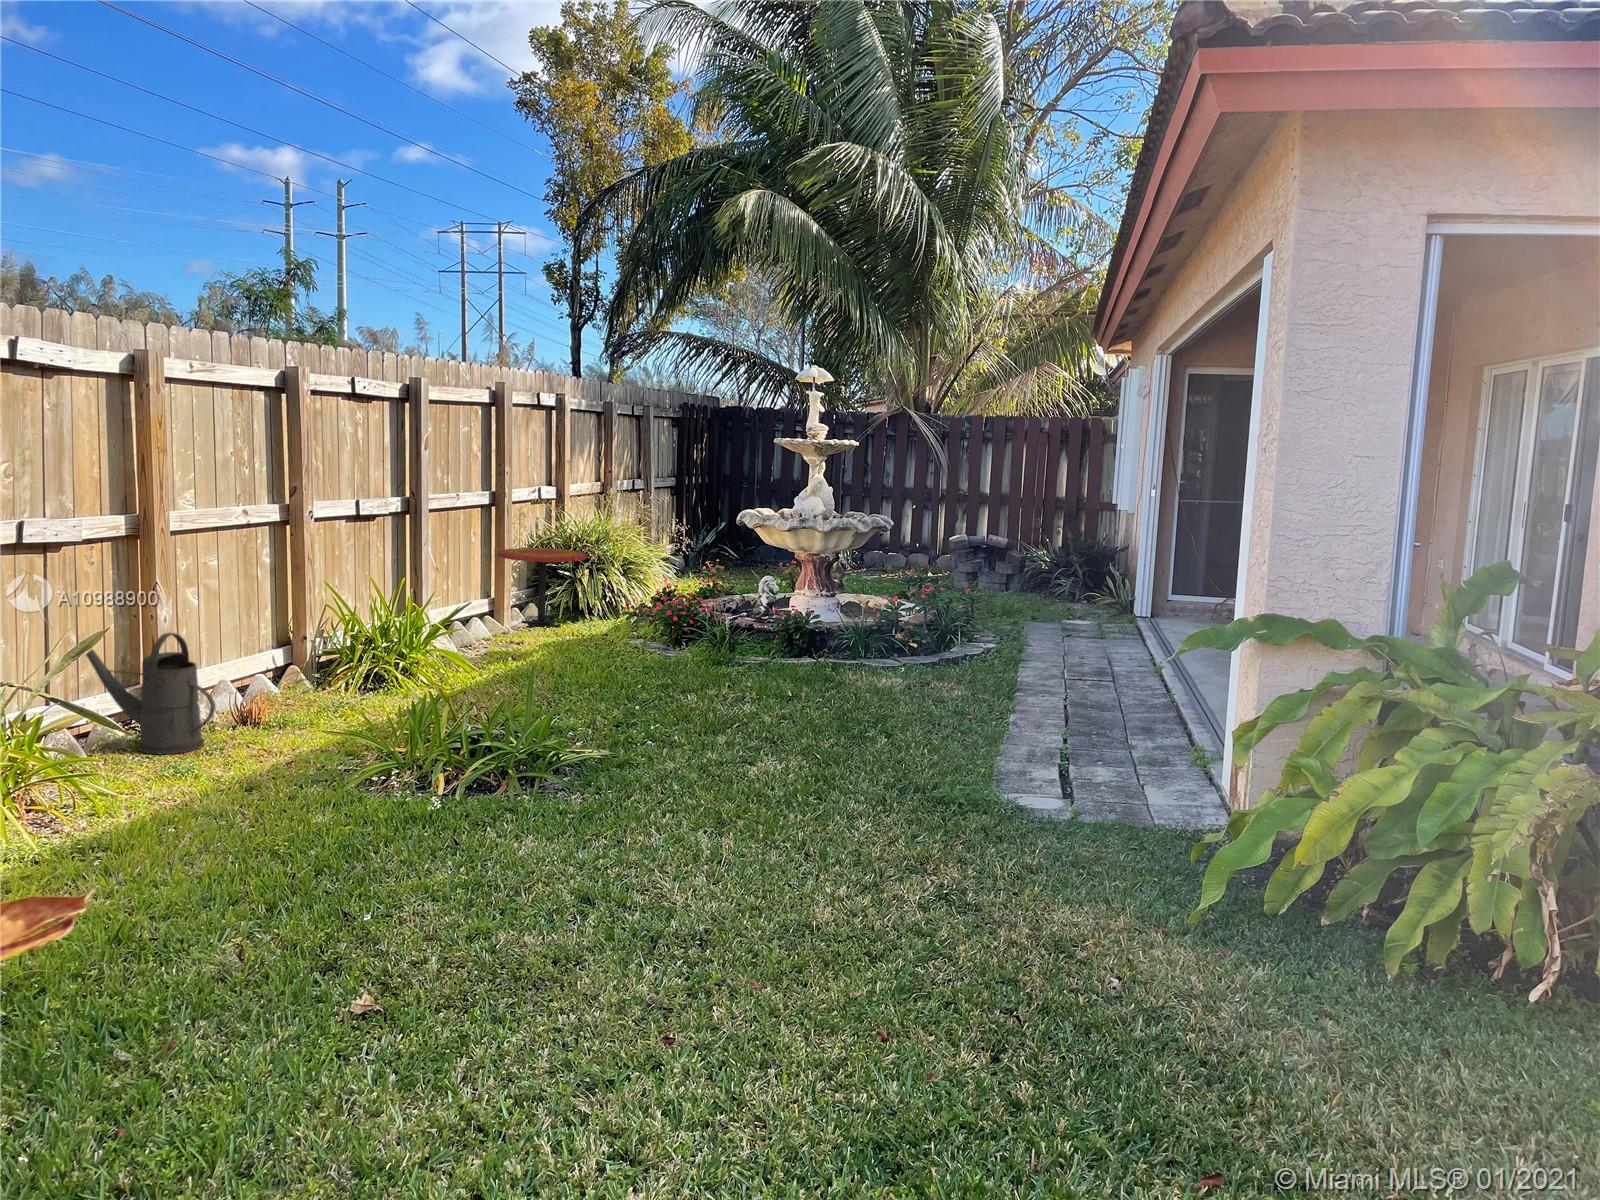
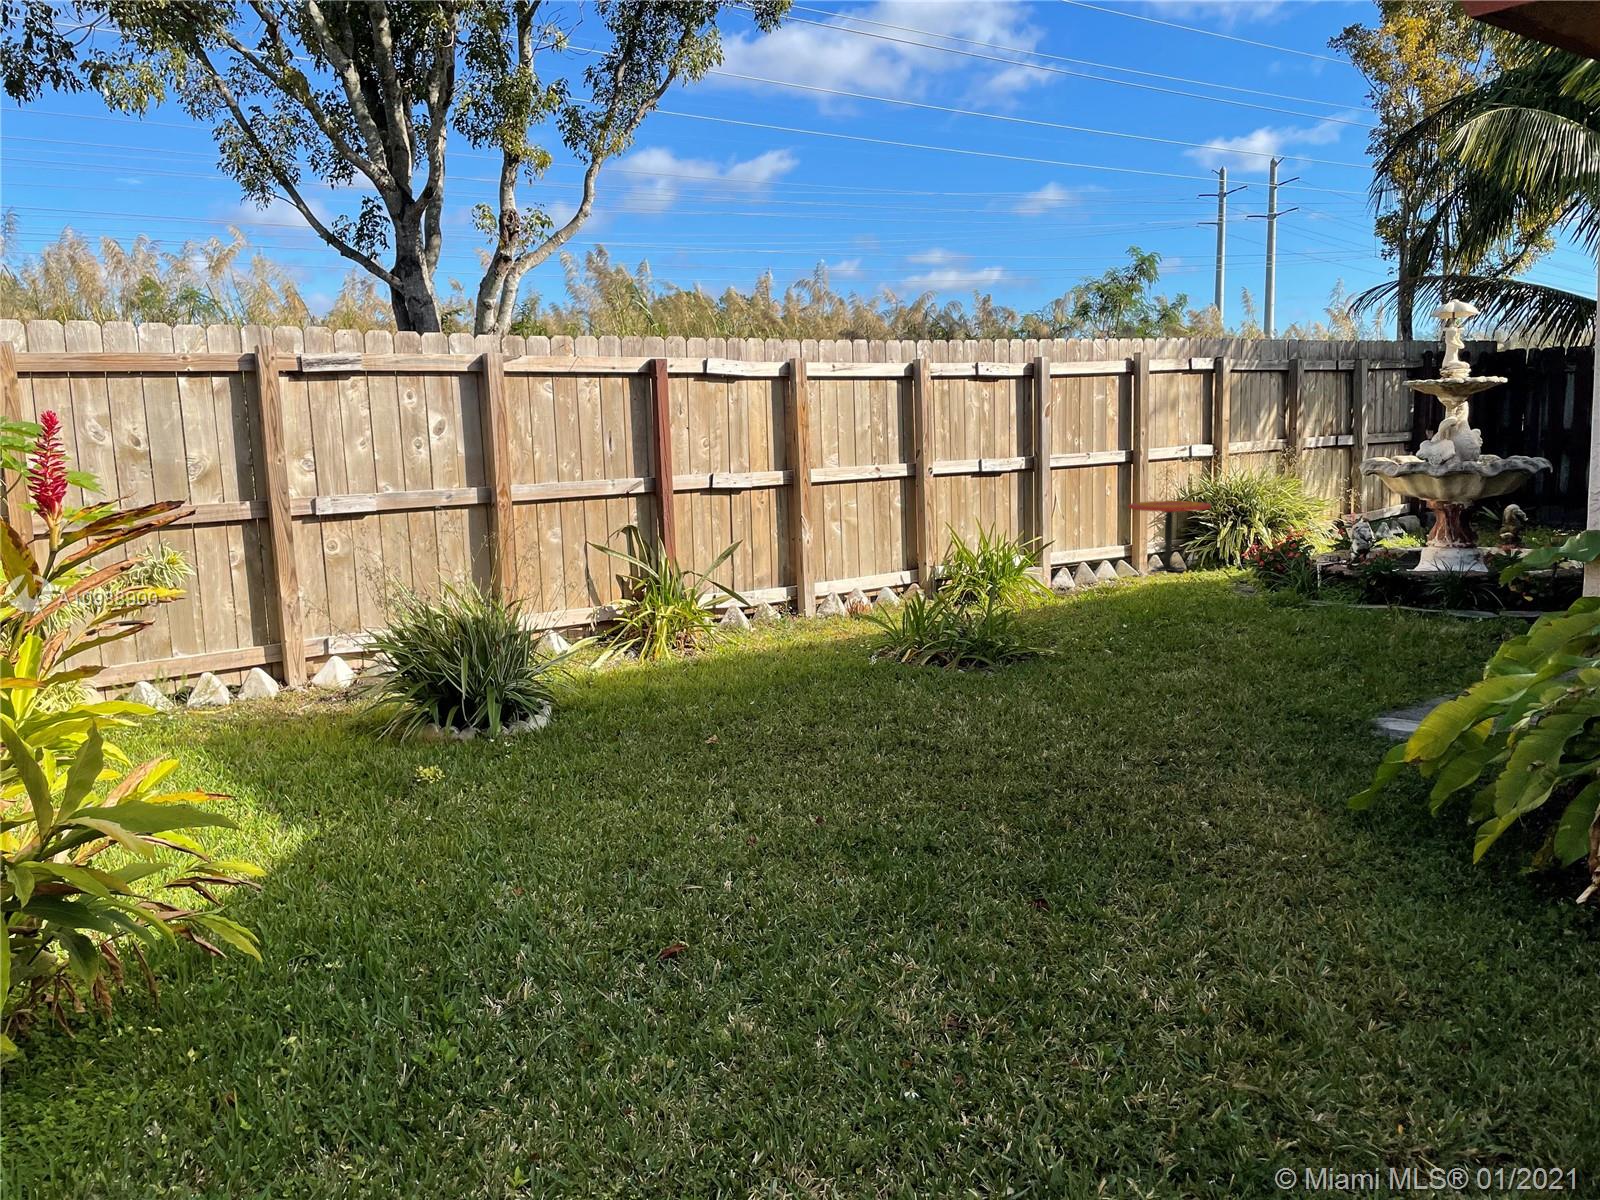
watering can: present [86,633,216,755] -> none [751,548,810,629]

